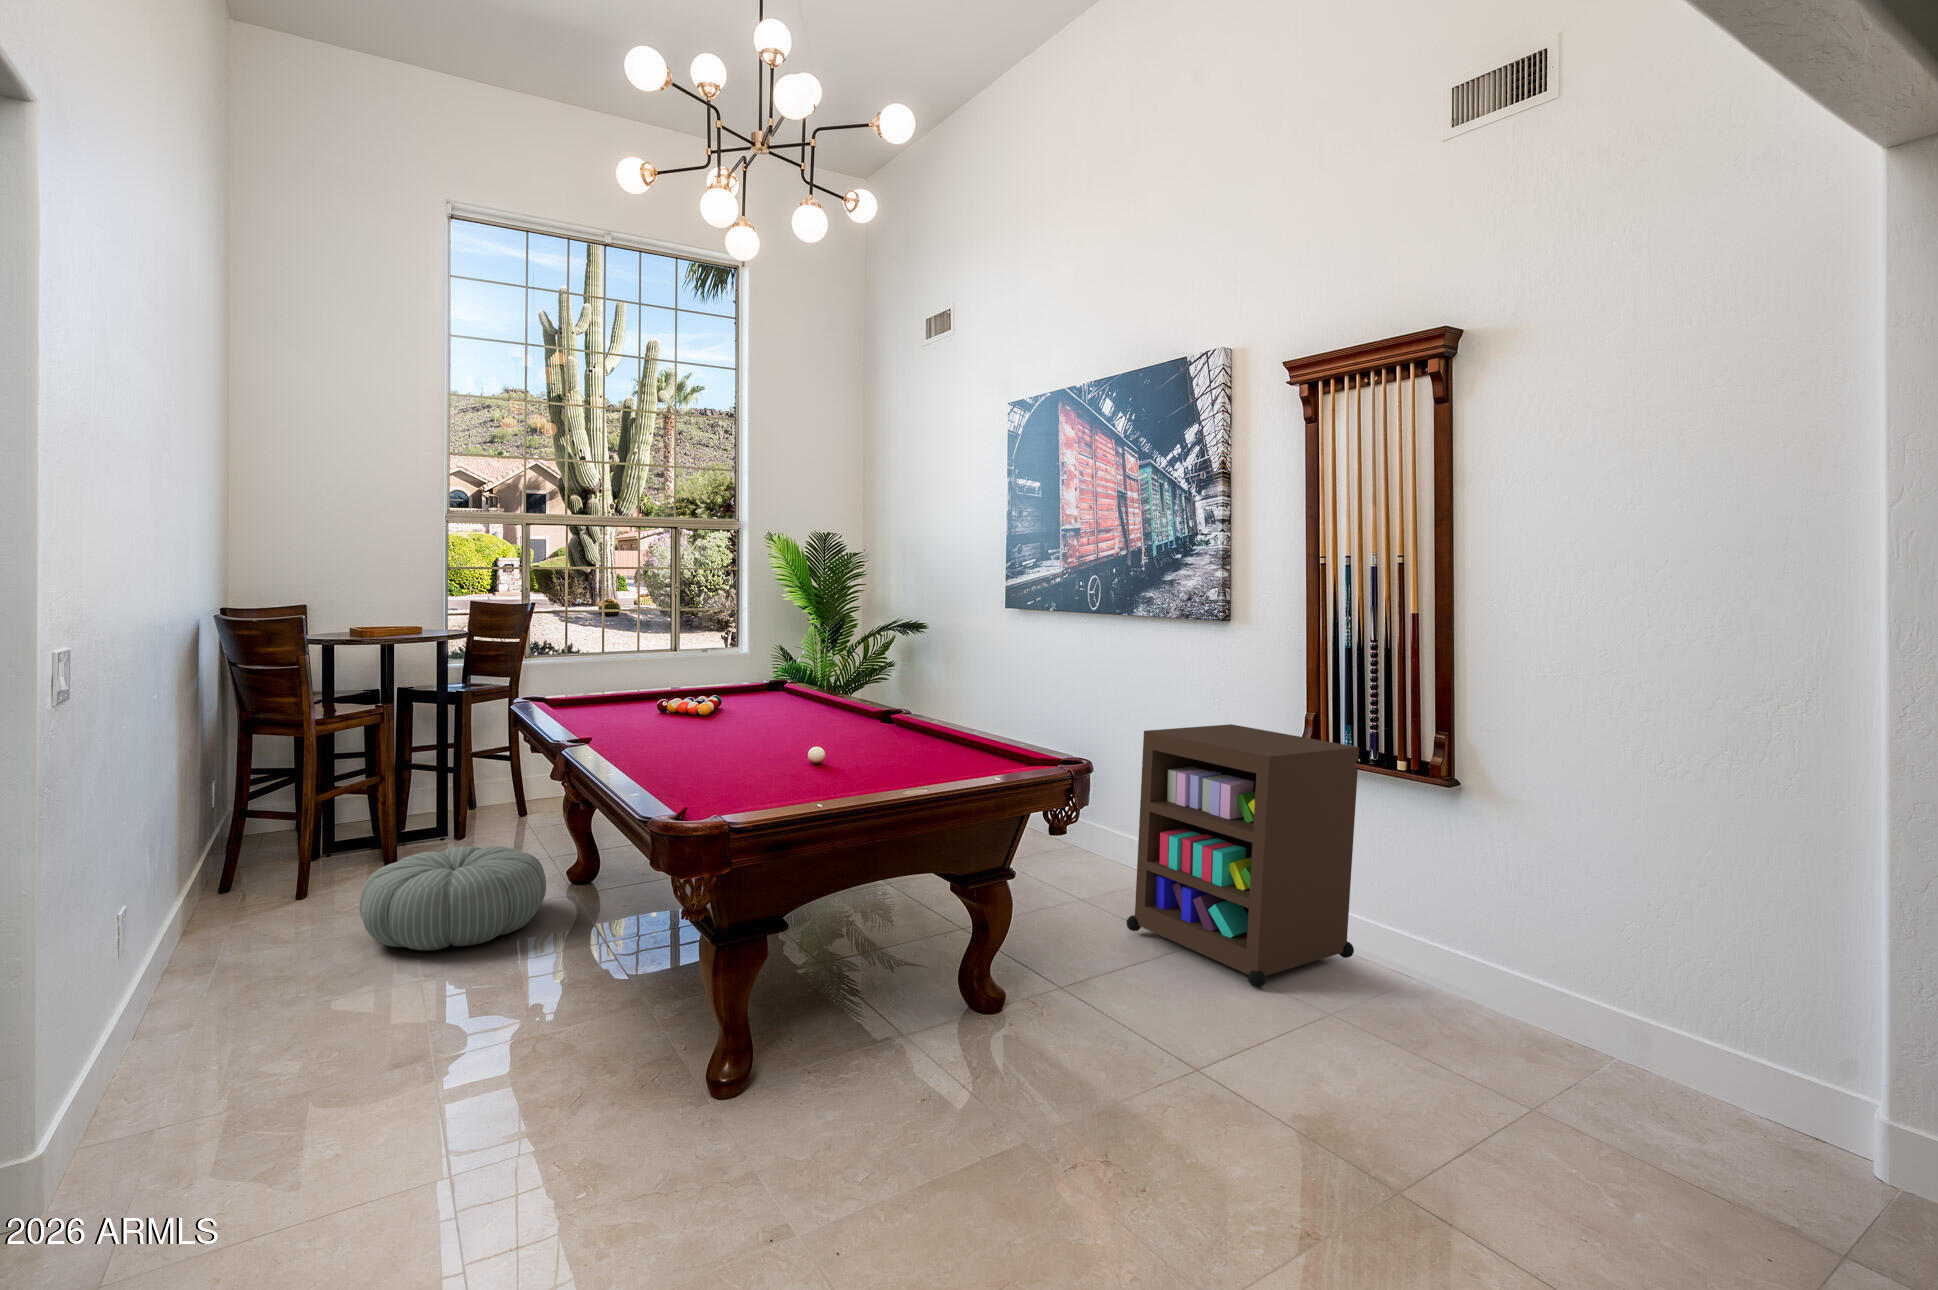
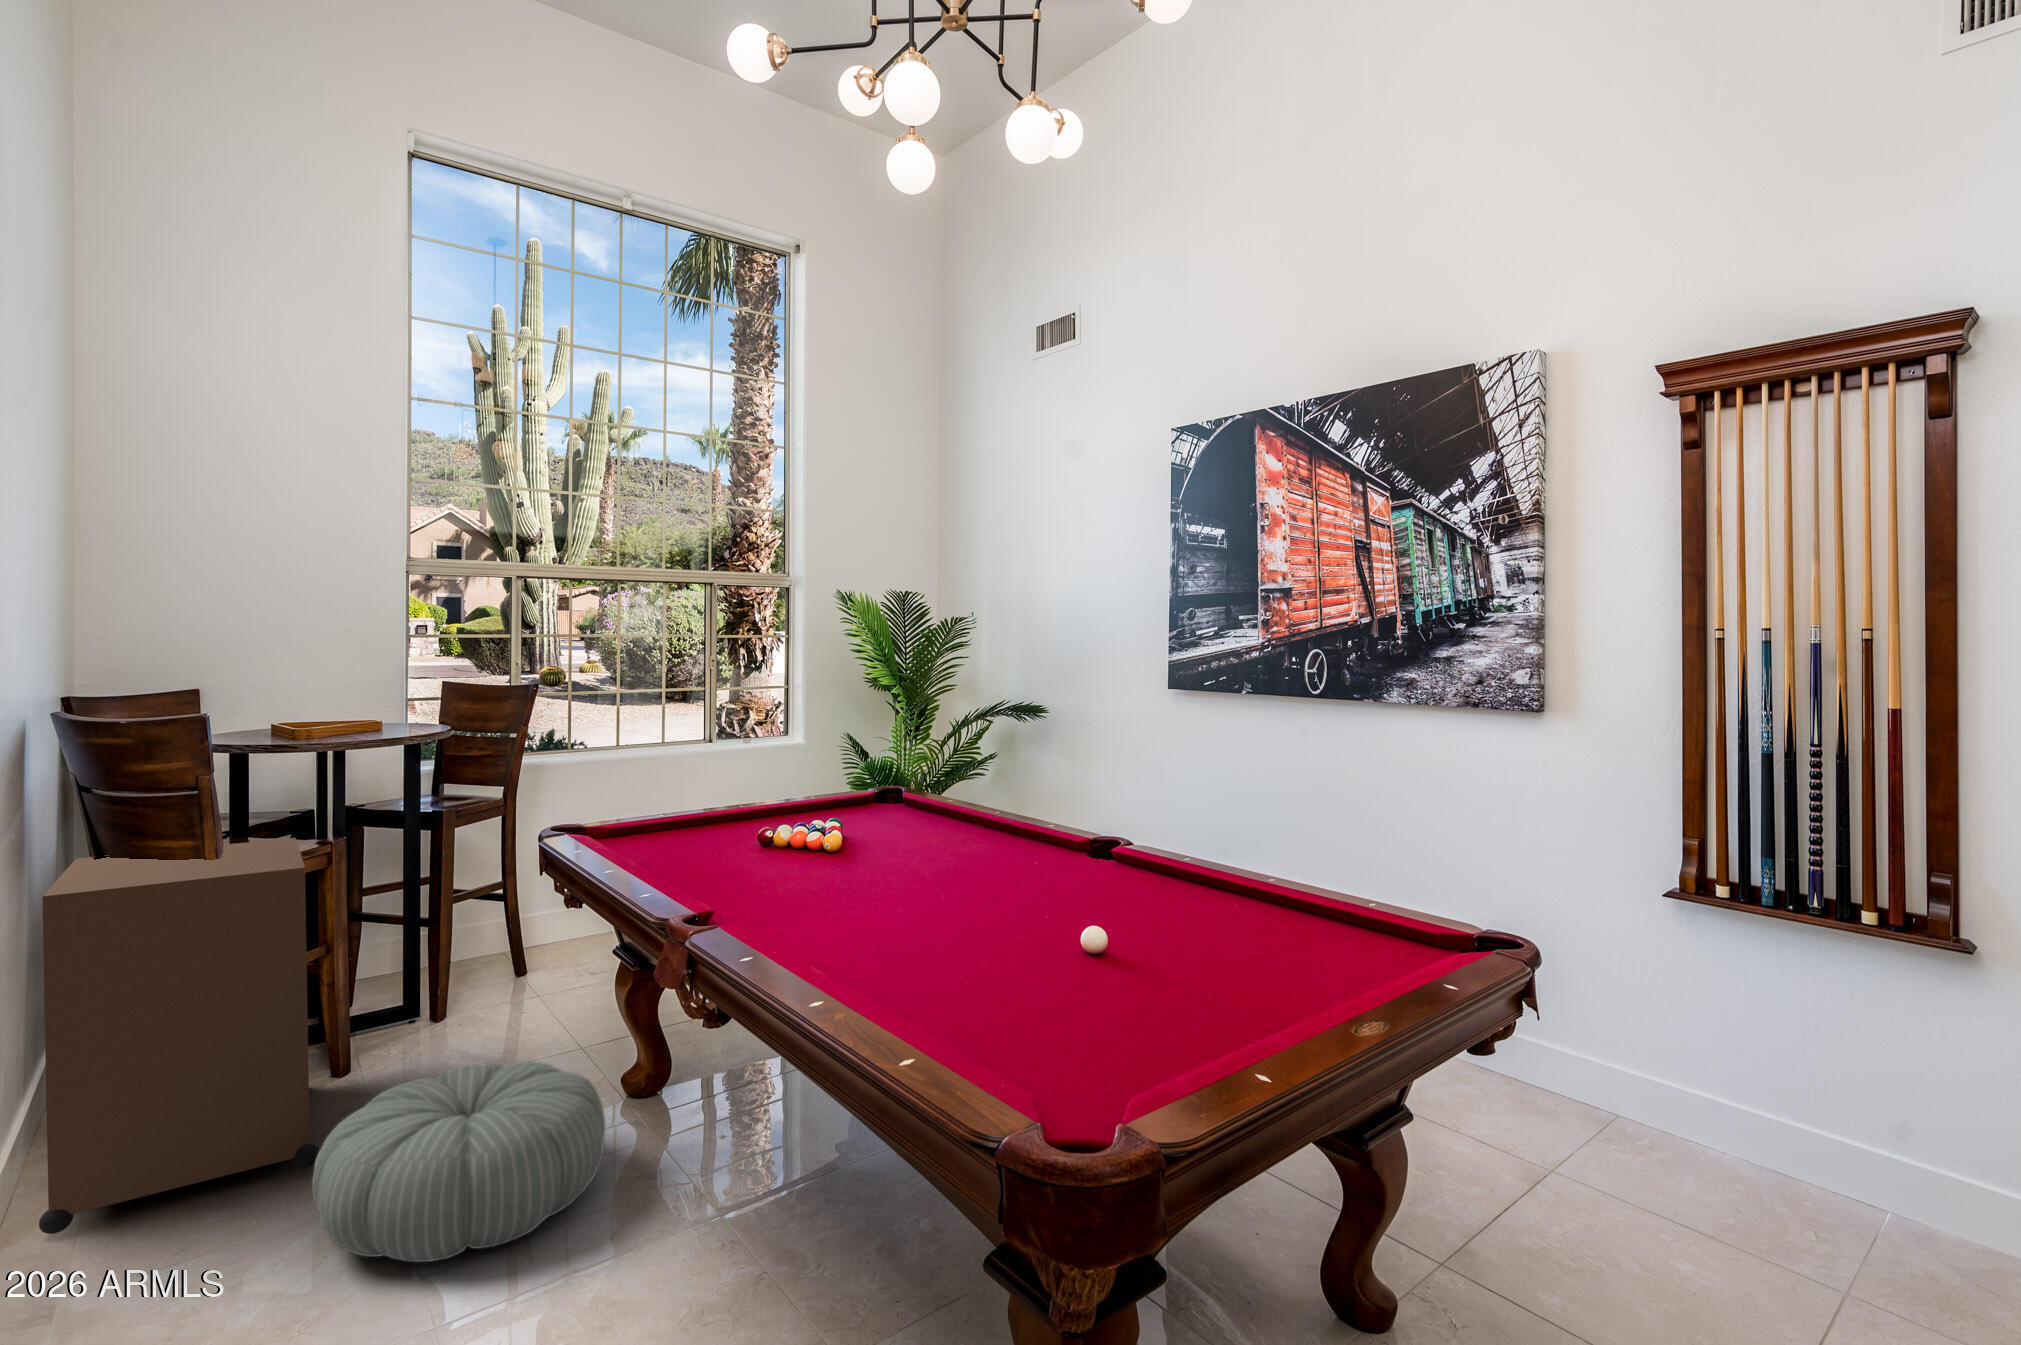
storage cabinet: present [1127,724,1359,988] -> present [39,838,320,1234]

